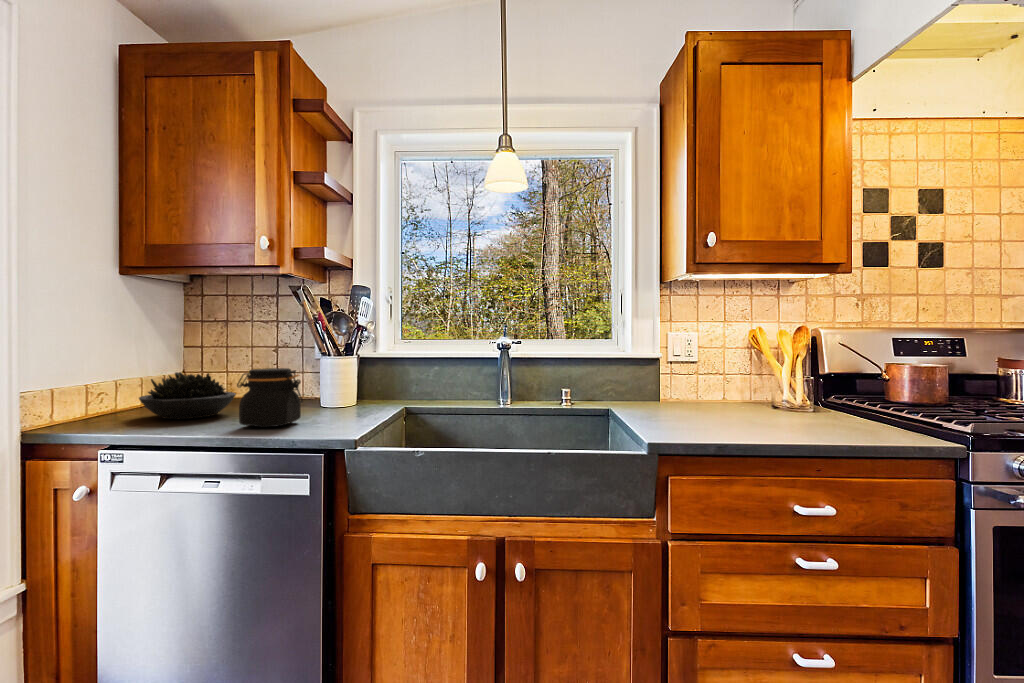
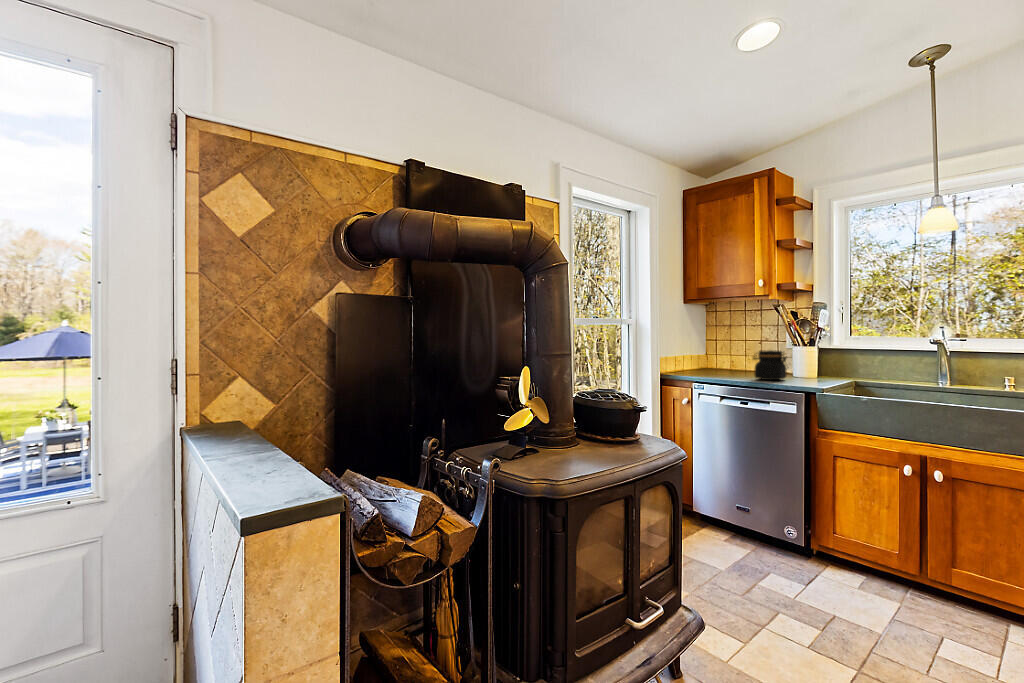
succulent plant: present [139,372,236,419] -> none [699,352,746,375]

